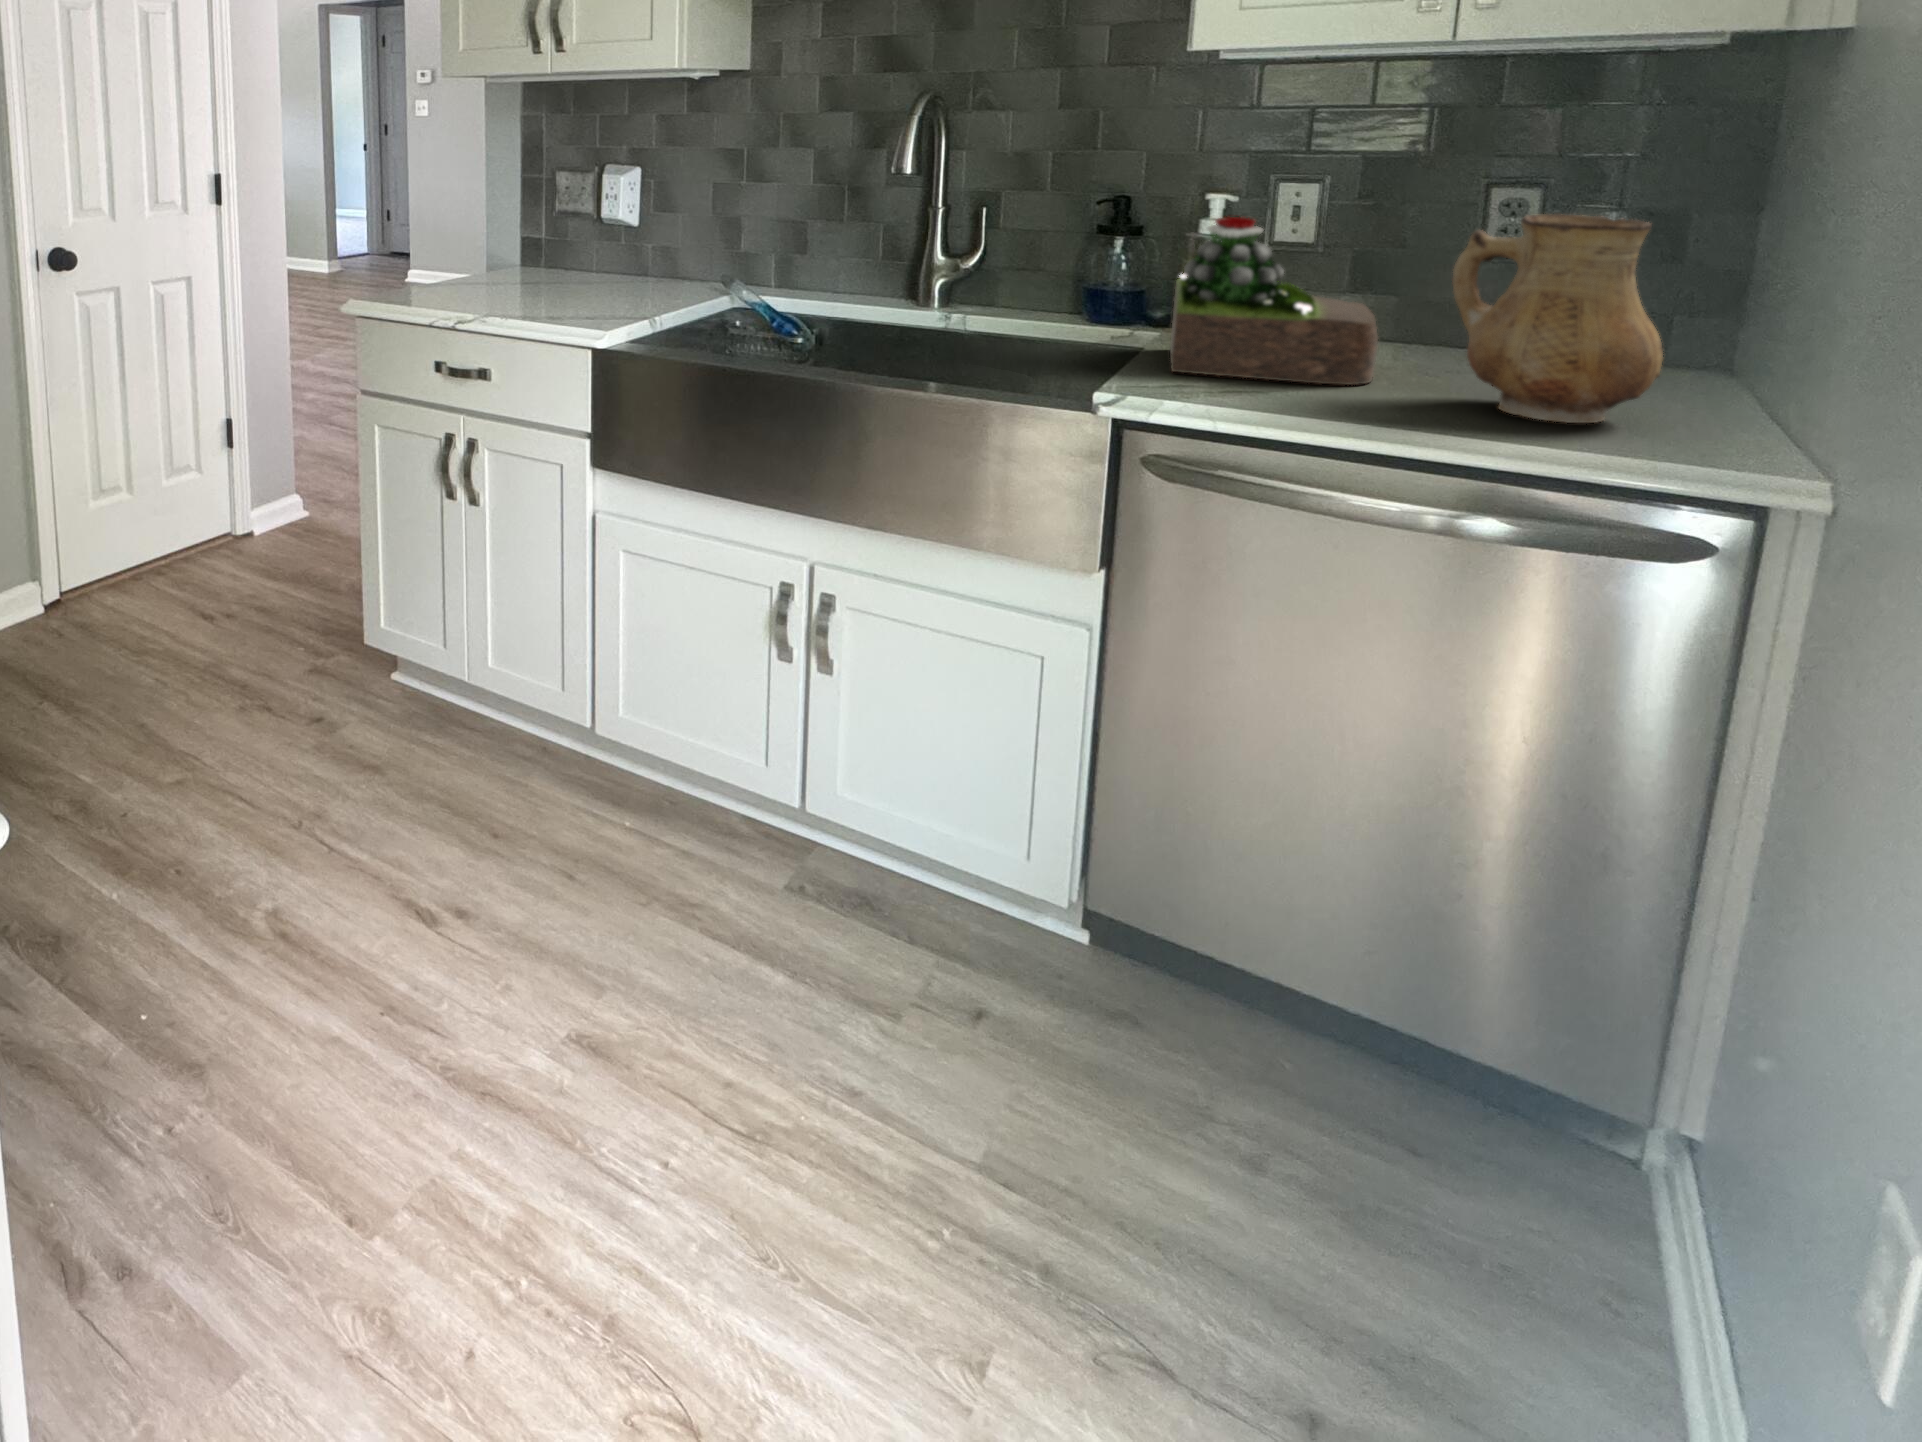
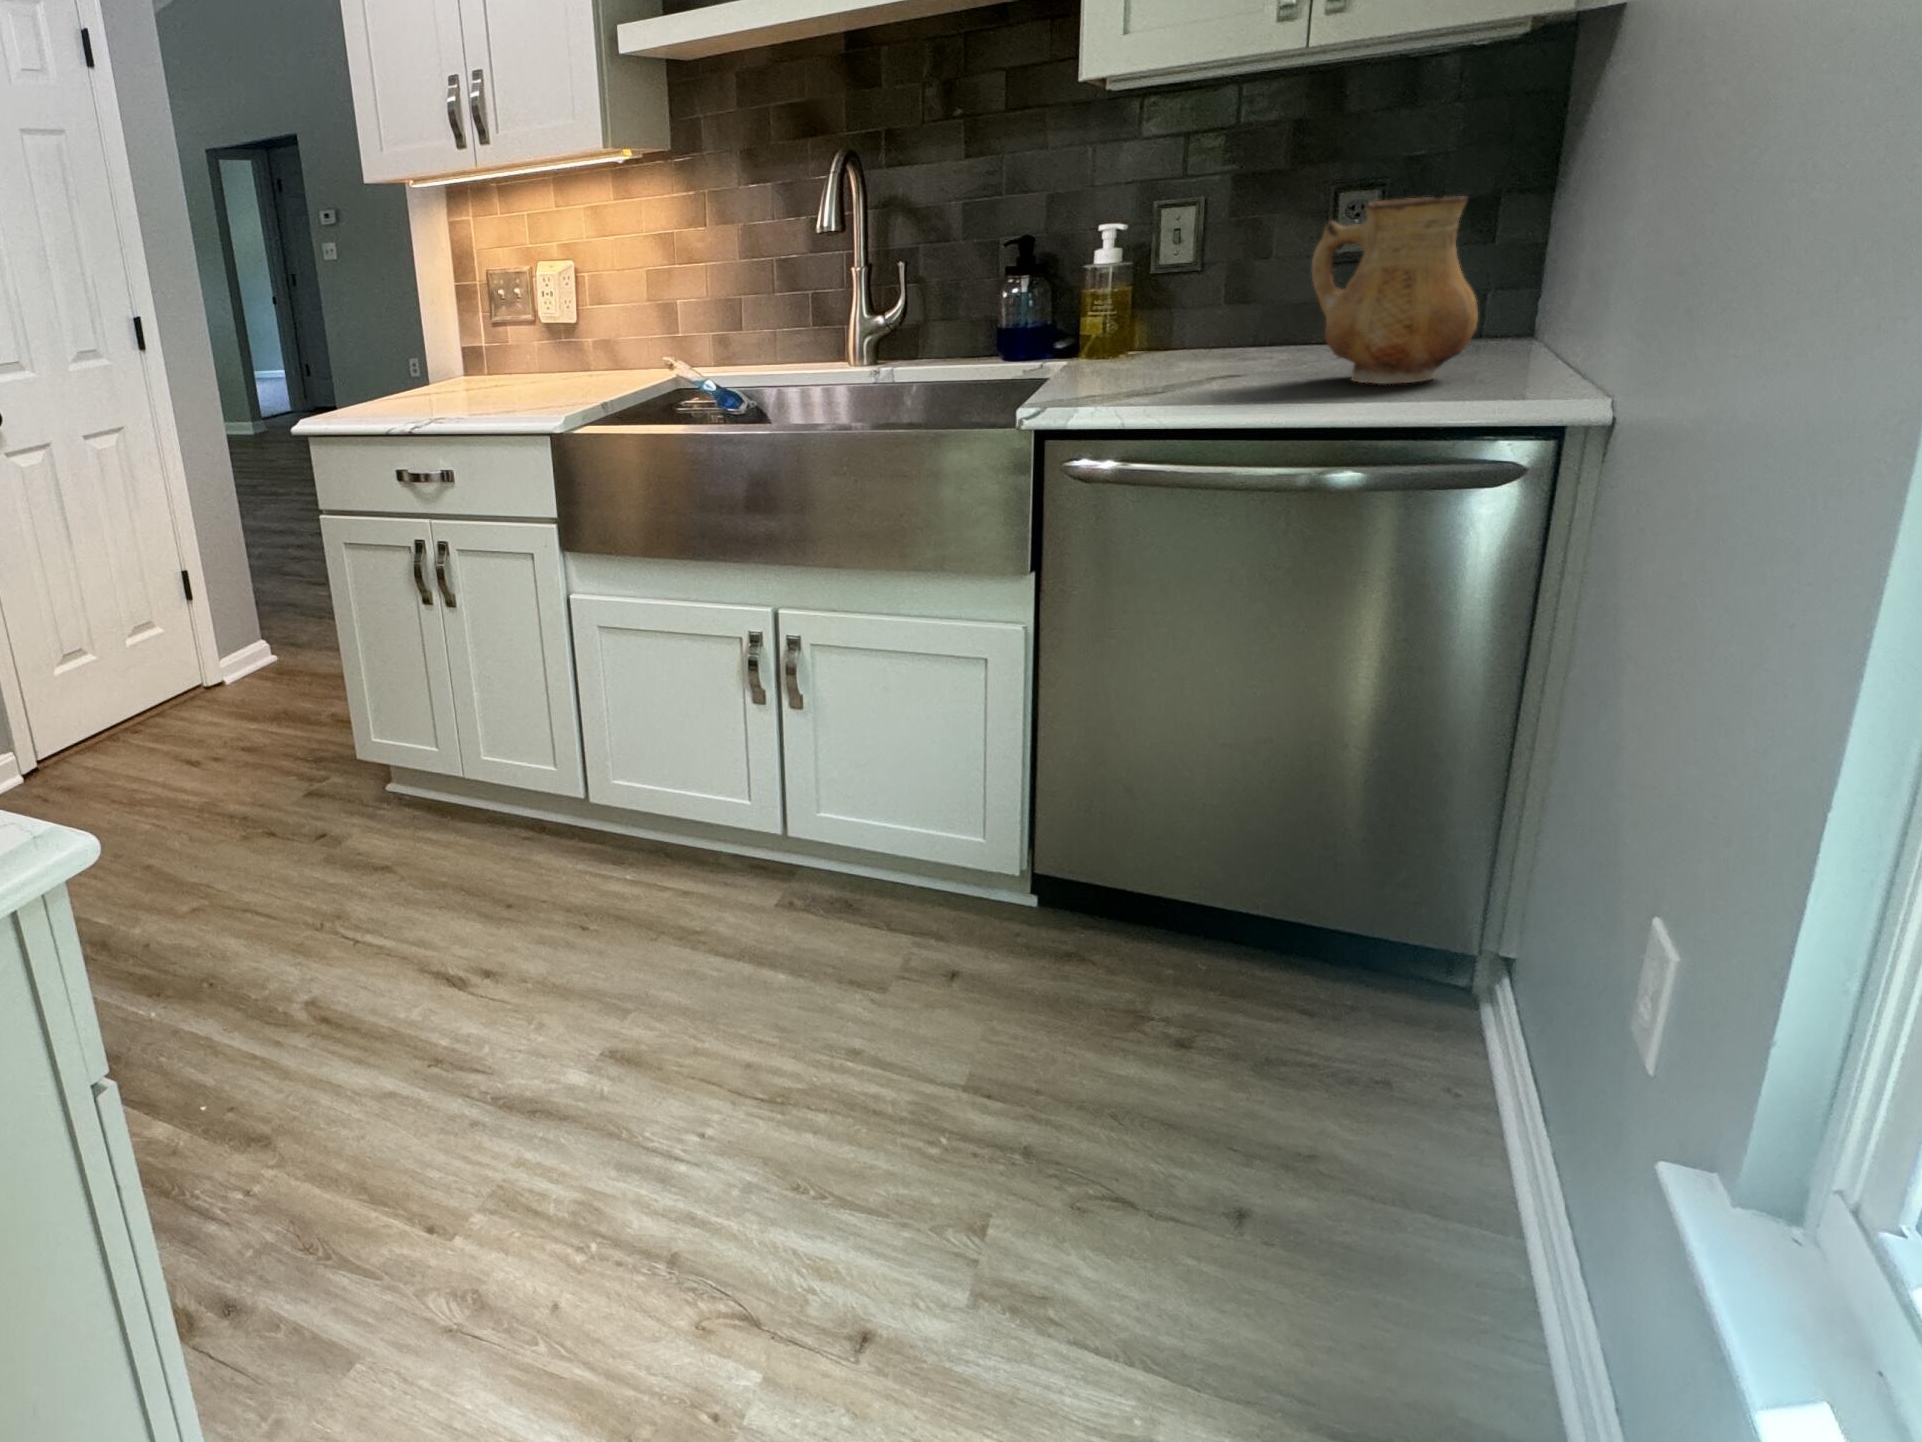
succulent plant: present [1170,217,1378,385] -> none [1079,238,1252,387]

